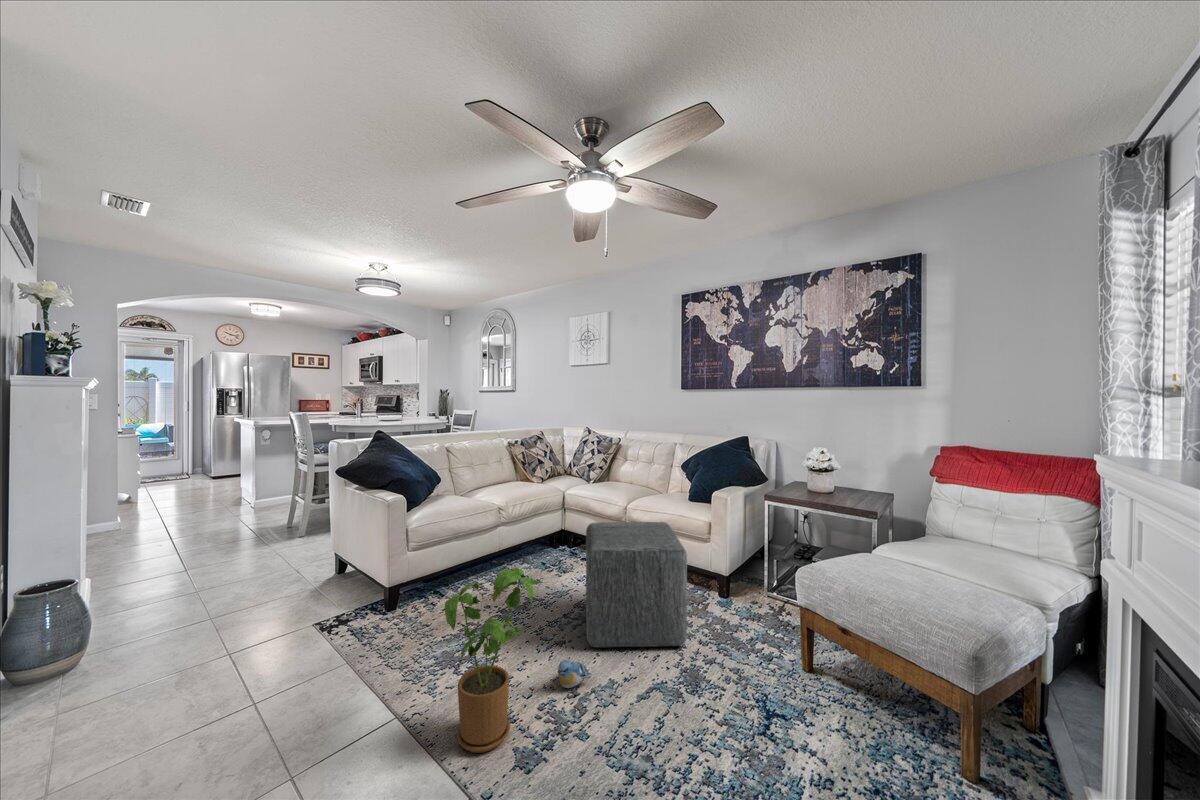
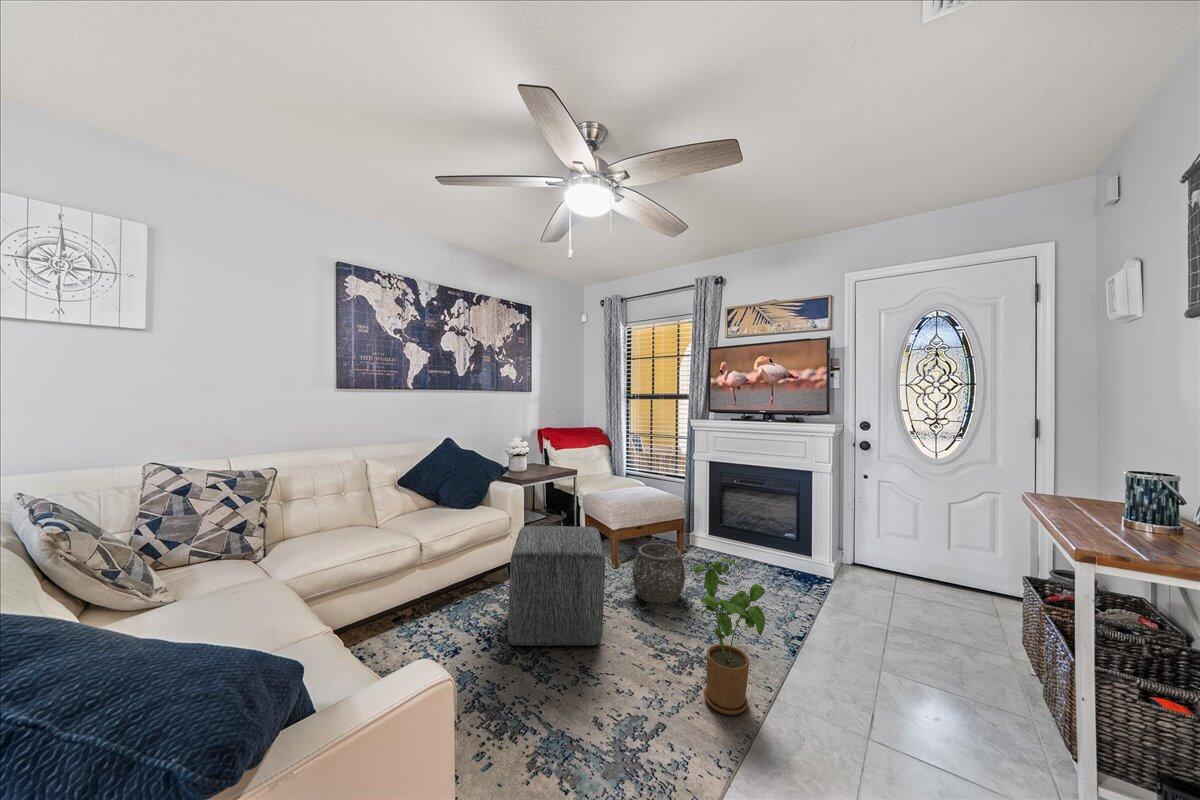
woven basket: none [694,617,789,735] -> present [632,543,685,605]
plush toy: present [558,660,593,688] -> none [633,637,664,660]

